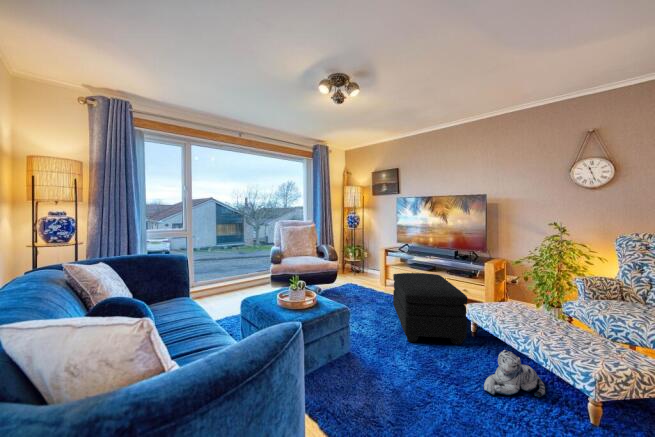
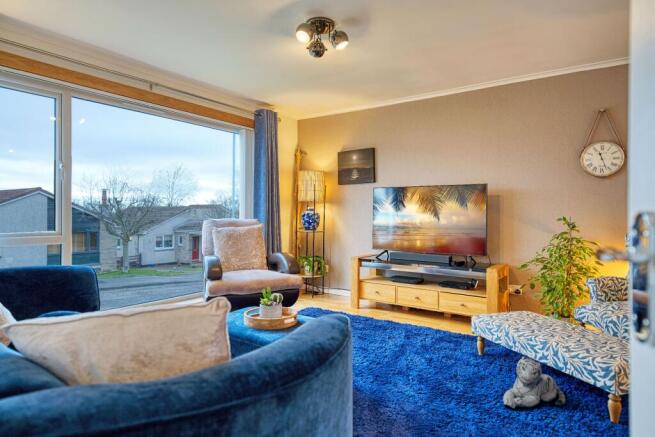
ottoman: present [393,273,467,345] -> none [379,283,476,367]

